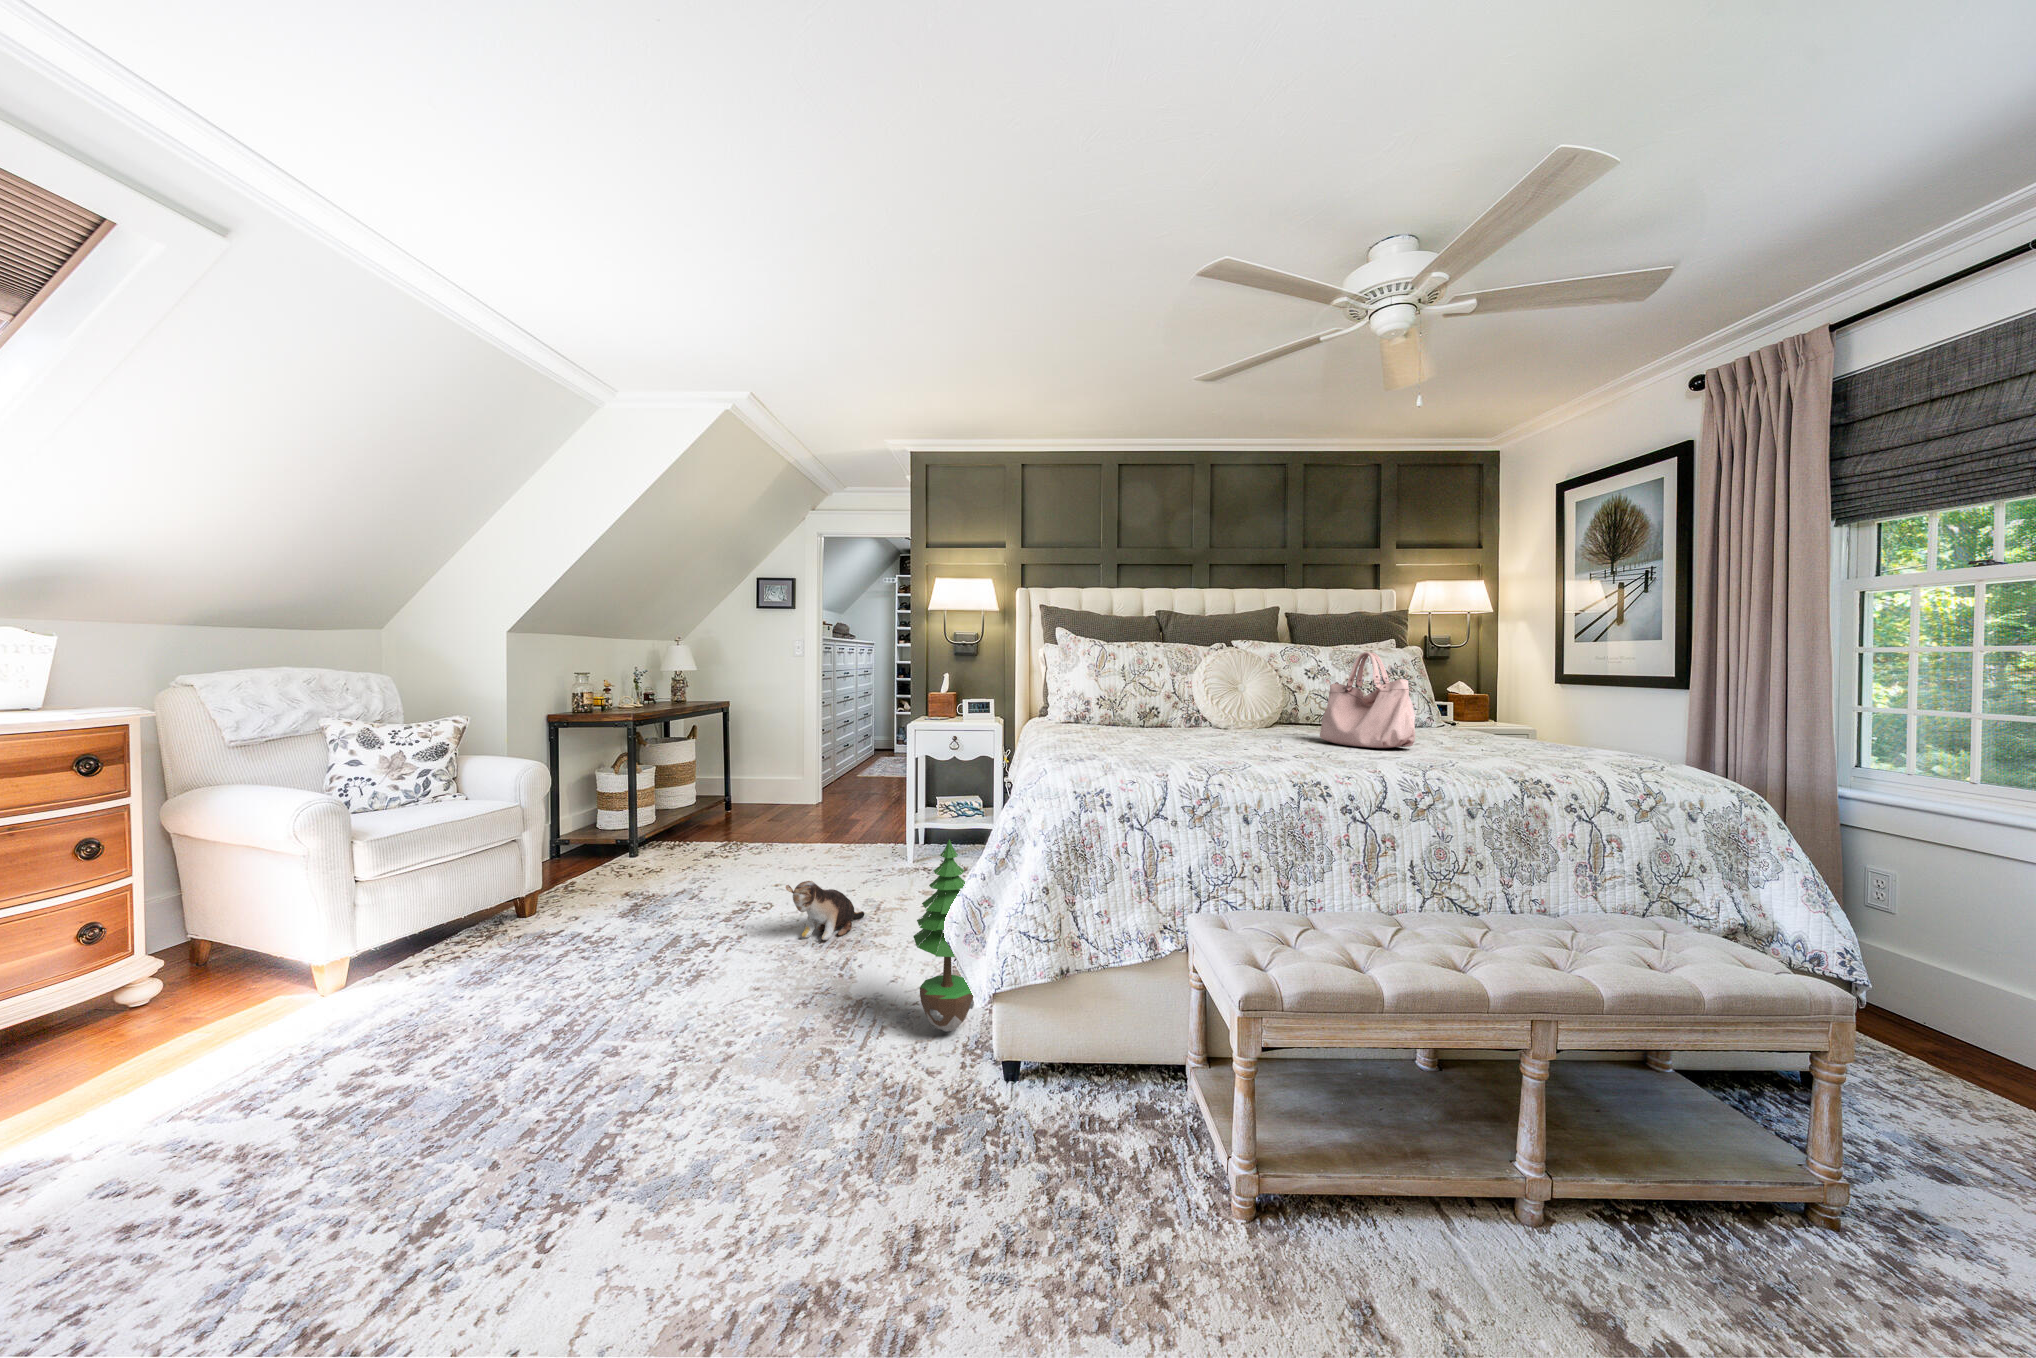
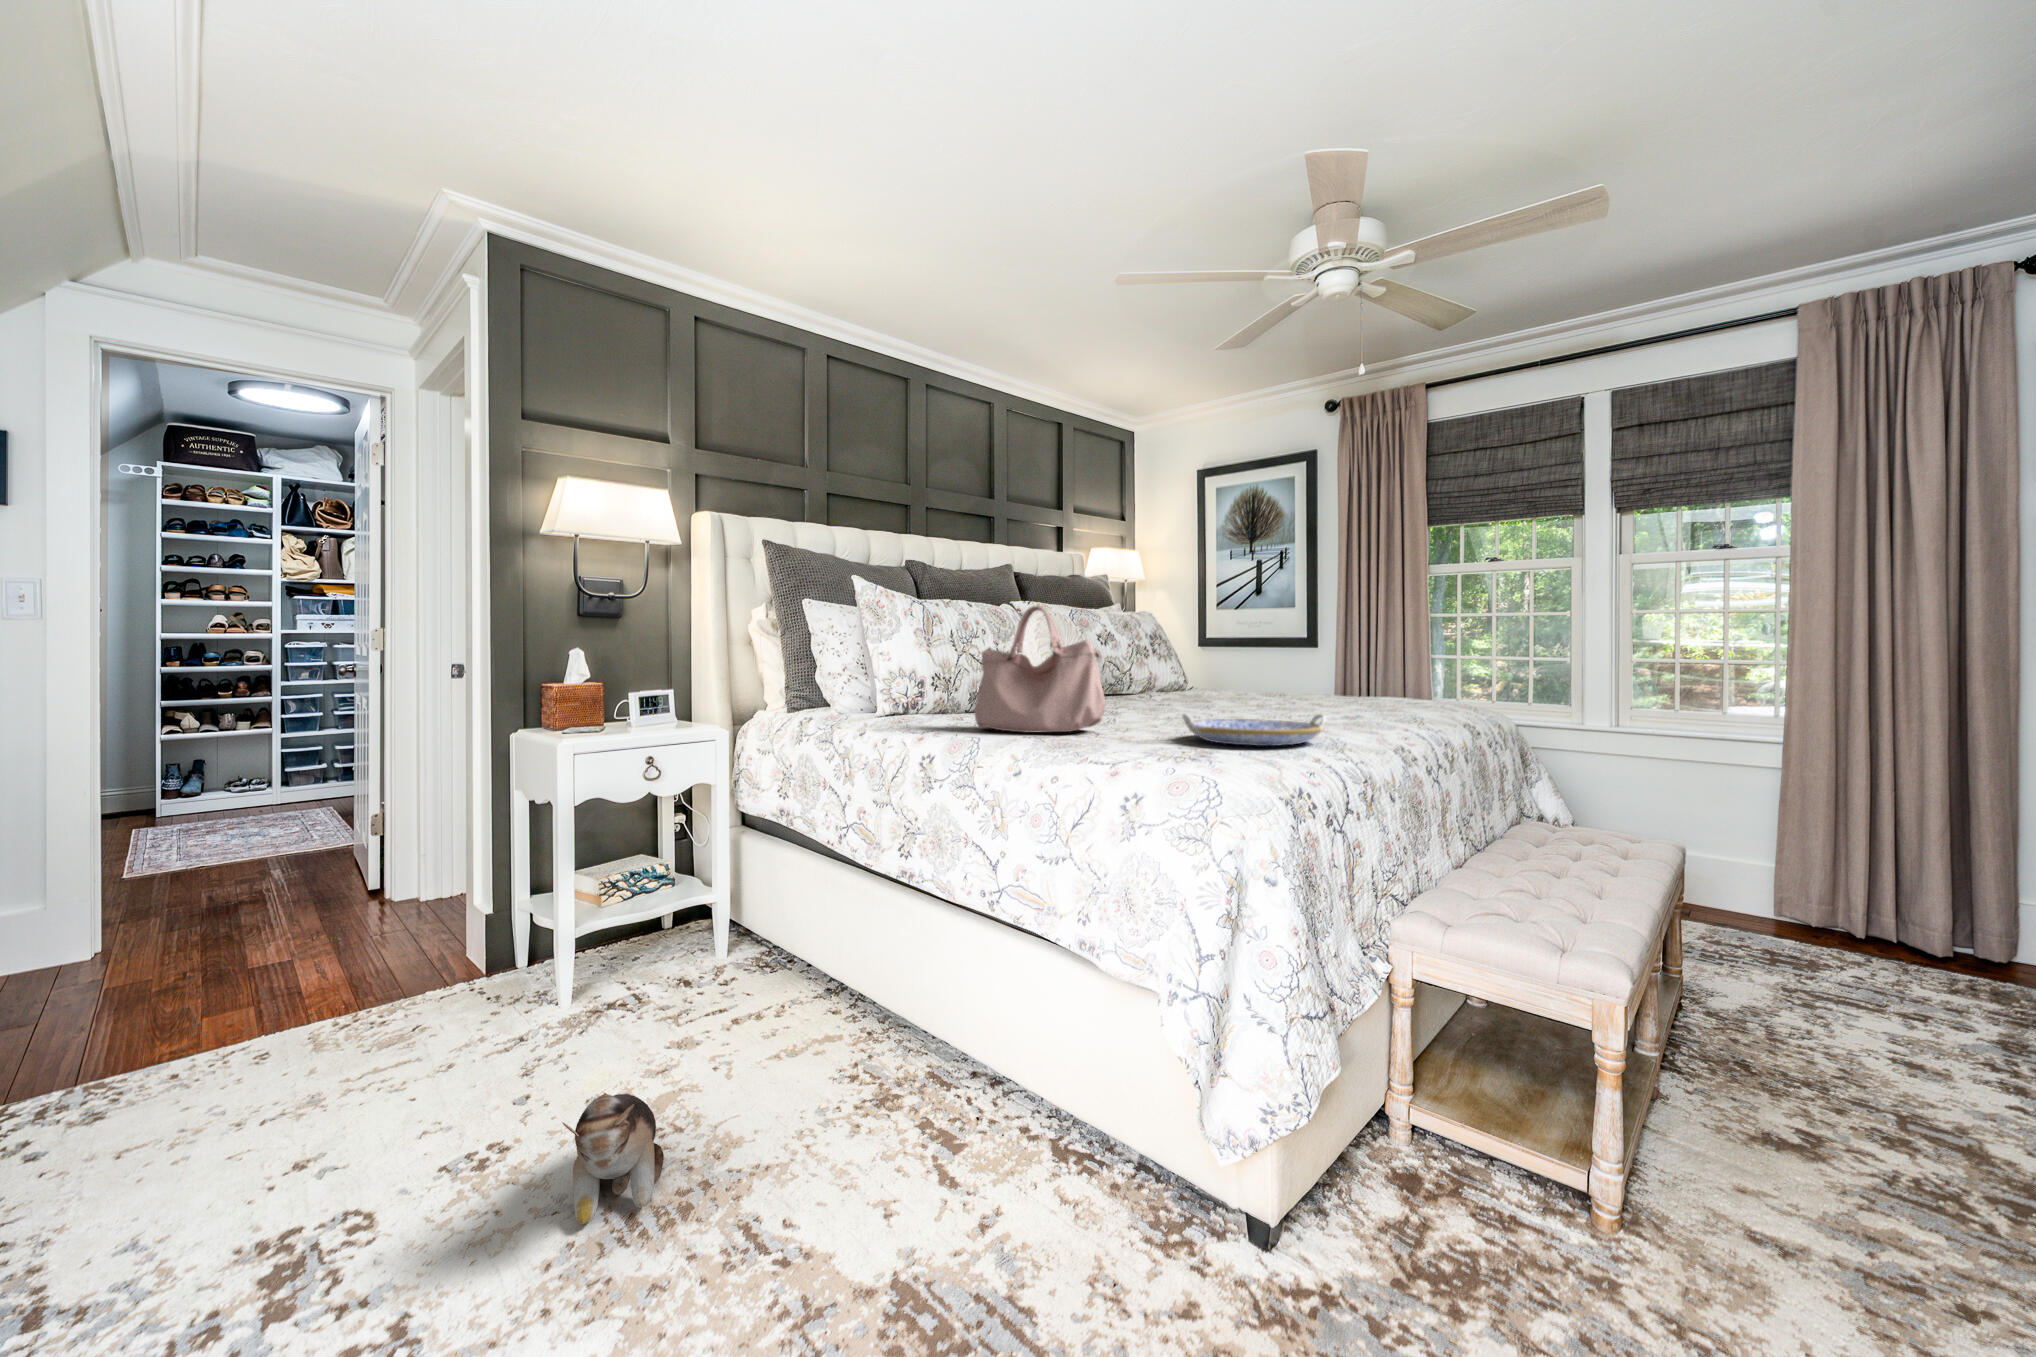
handbag: present [1320,652,1415,748] -> present [974,606,1105,733]
serving tray: none [1122,733,1225,762] -> present [1182,714,1326,746]
potted tree: present [913,839,974,1032] -> none [1053,912,1174,1250]

